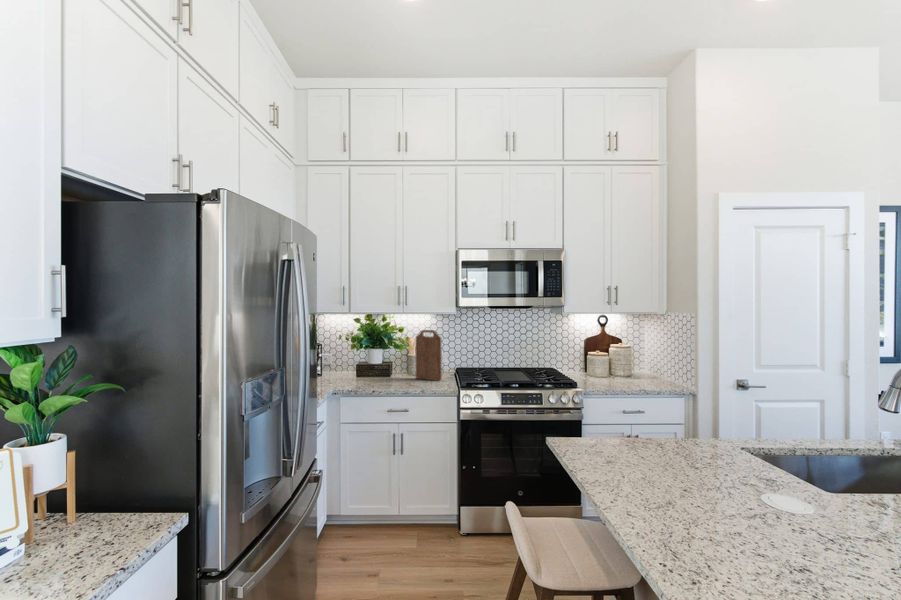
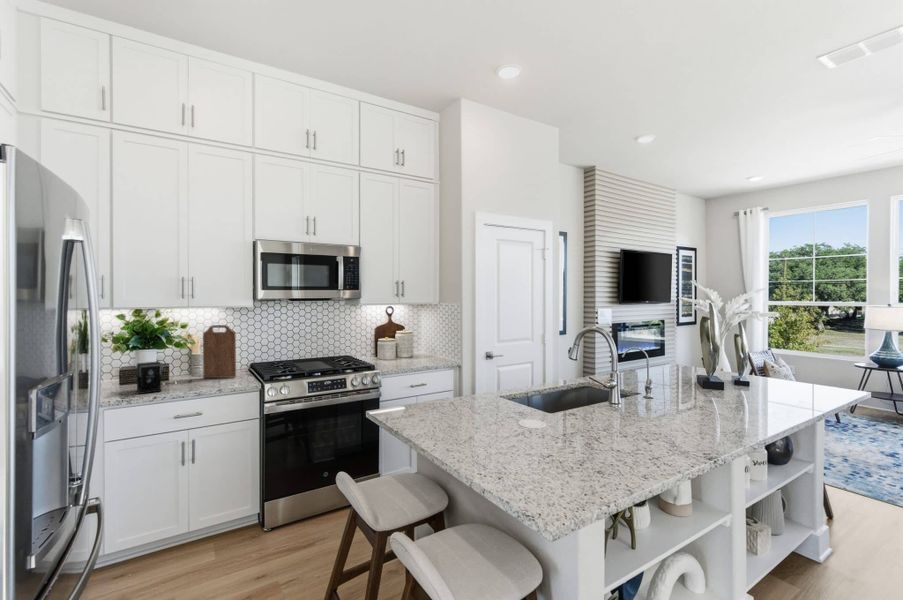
coffee maker: none [364,360,406,387] -> present [137,362,192,394]

